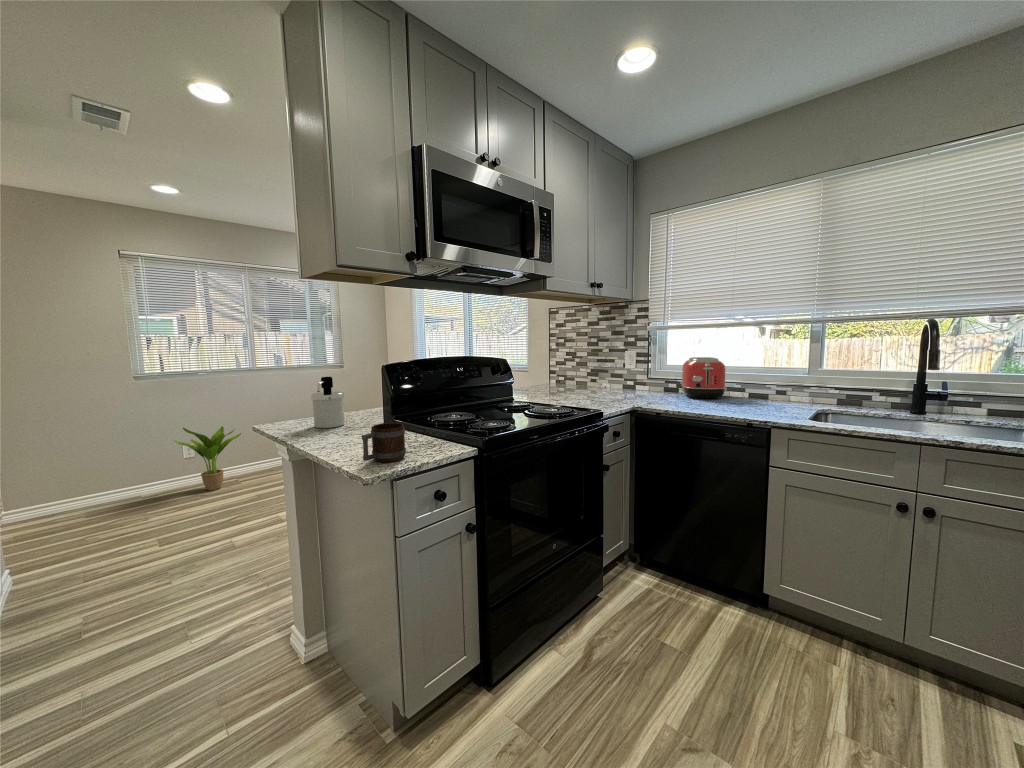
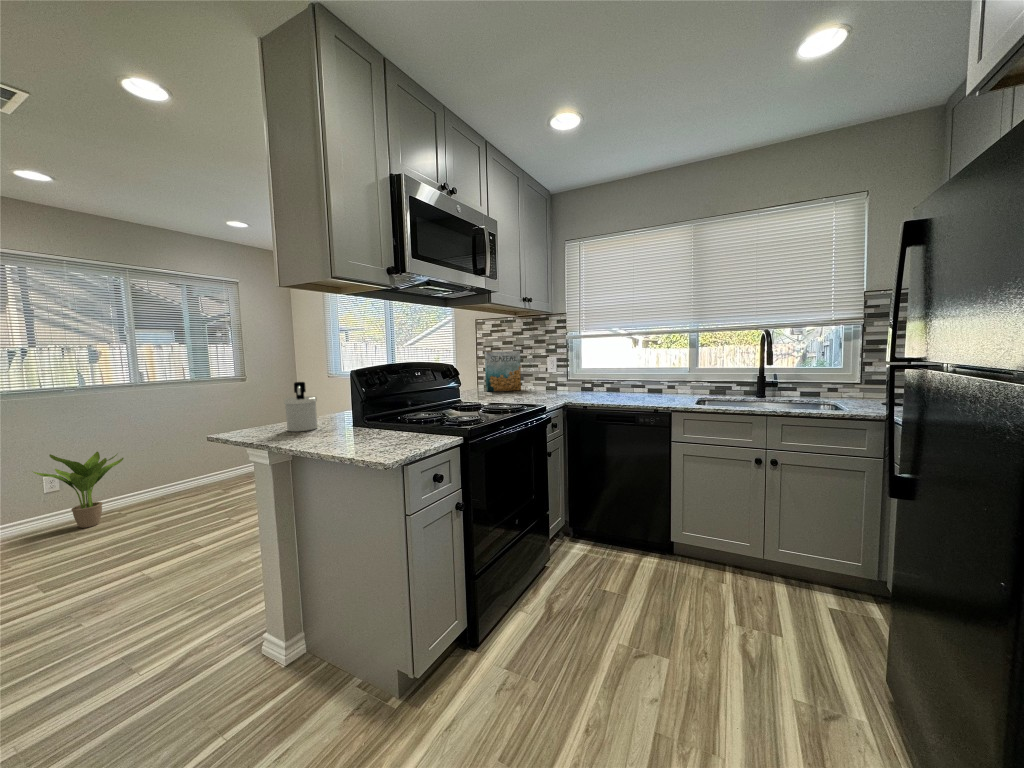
cereal box: none [556,344,595,388] -> present [485,351,521,392]
toaster: present [681,357,726,399] -> none [596,361,631,395]
mug: present [362,423,406,462] -> none [380,416,413,449]

